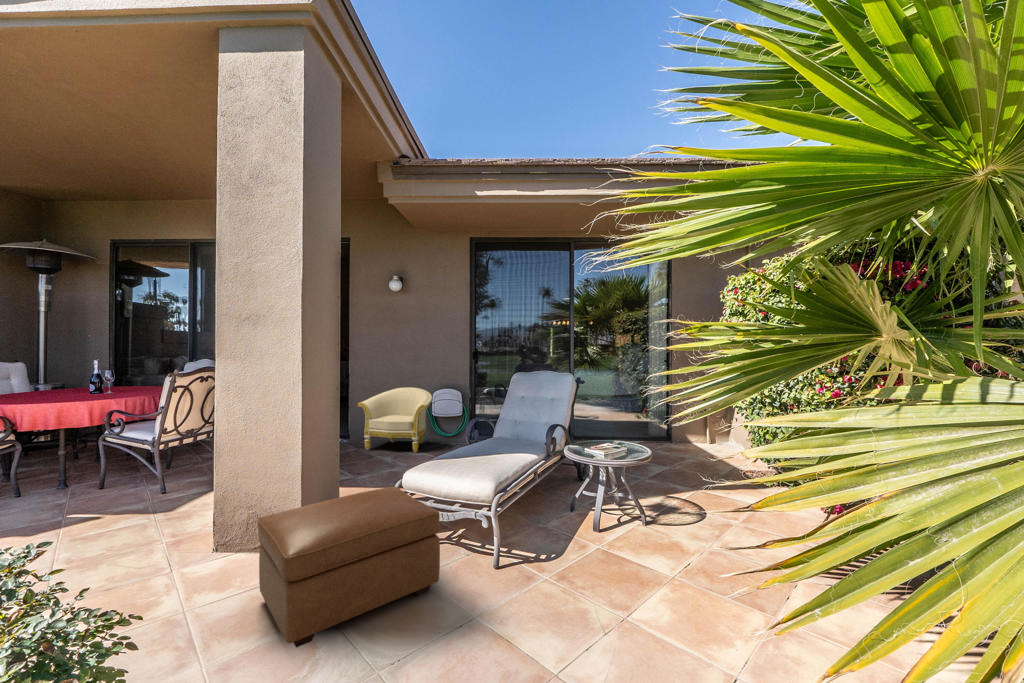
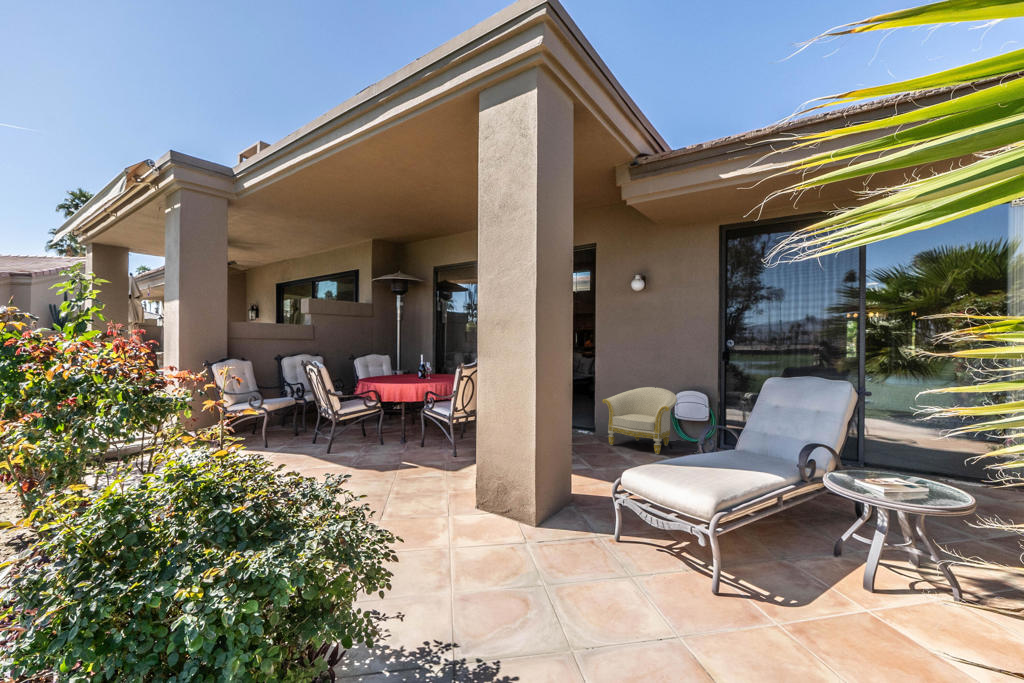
ottoman: present [258,487,440,648] -> none [496,483,645,601]

